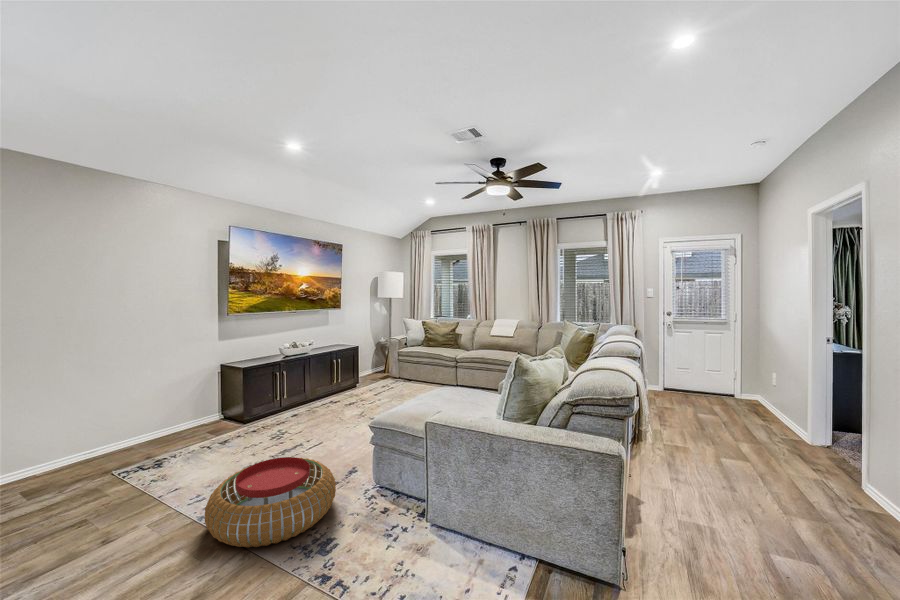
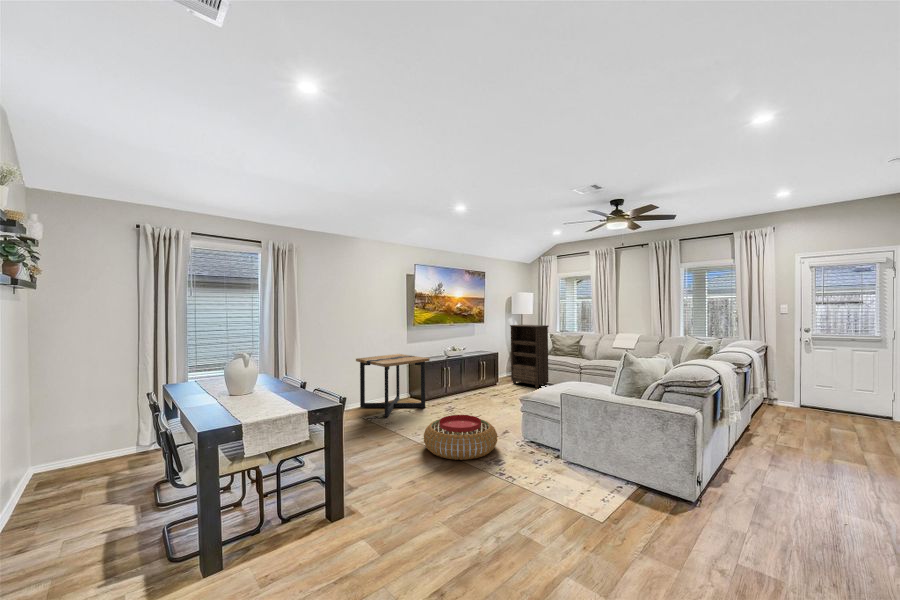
bookshelf: none [373,311,420,387] -> present [510,324,549,388]
side table: none [118,358,249,462] -> present [356,354,430,417]

